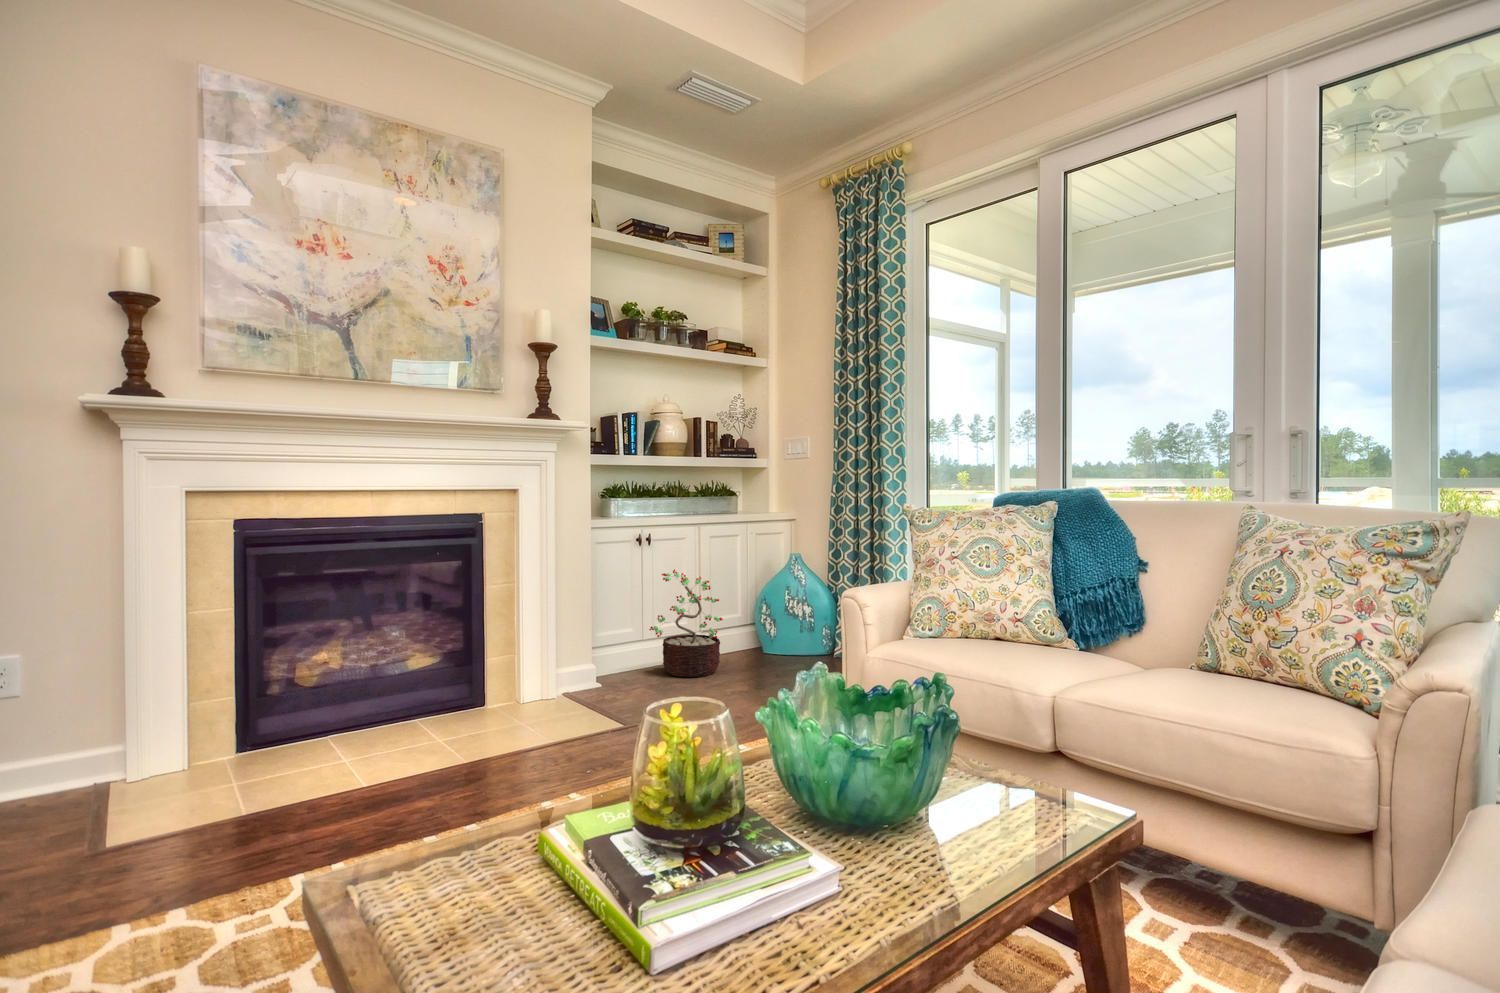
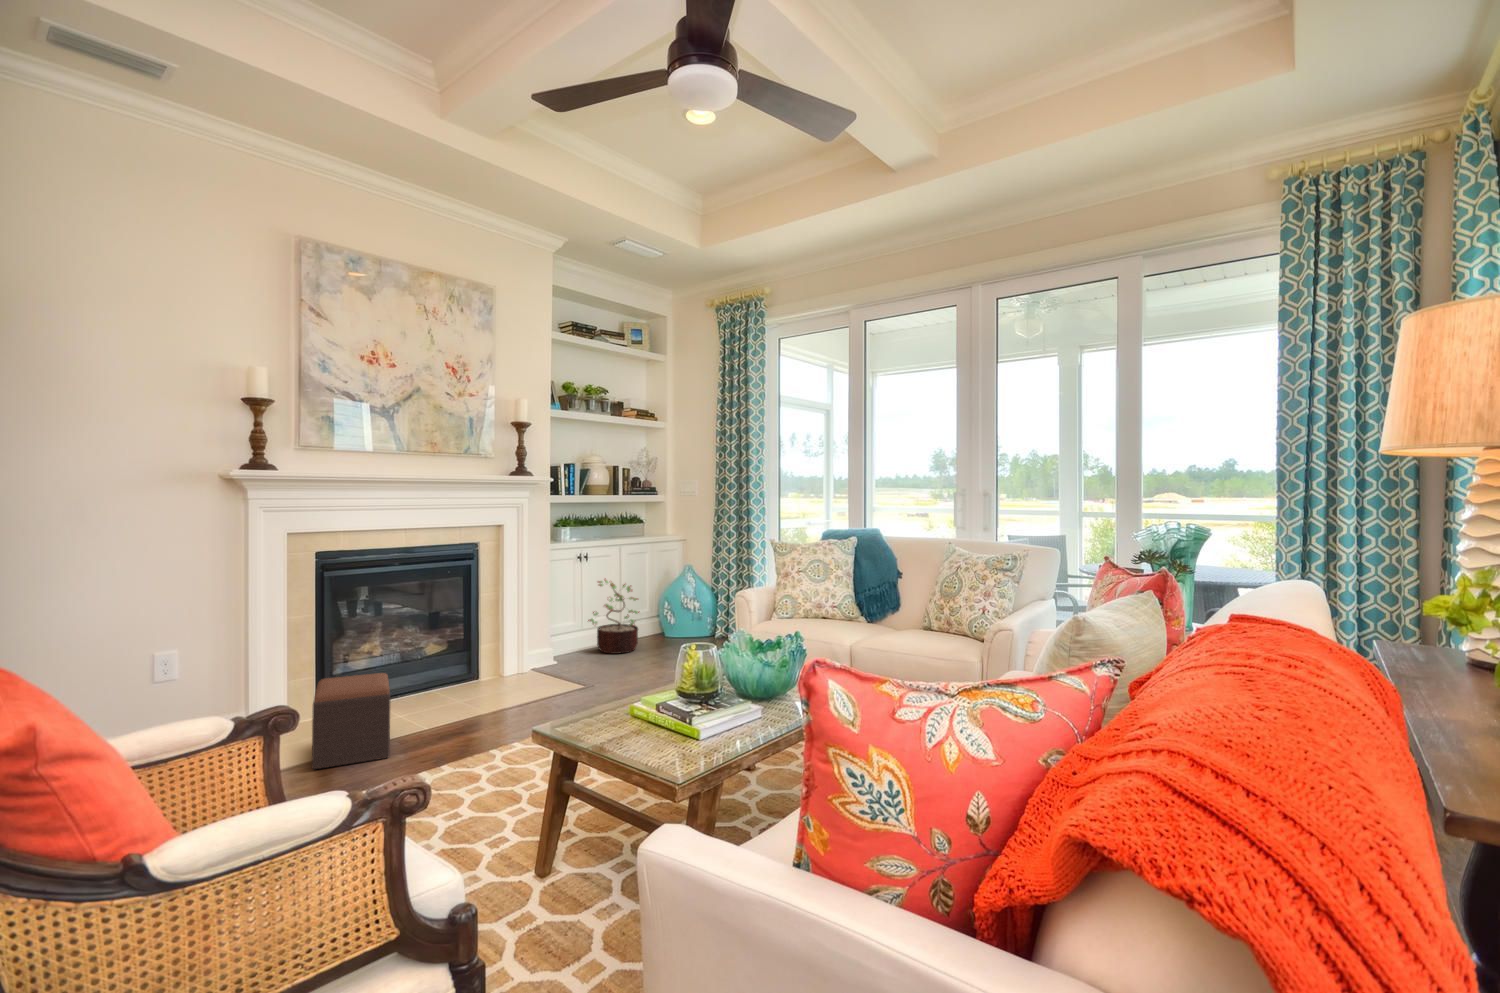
footstool: none [121,703,285,862] -> present [312,673,391,769]

